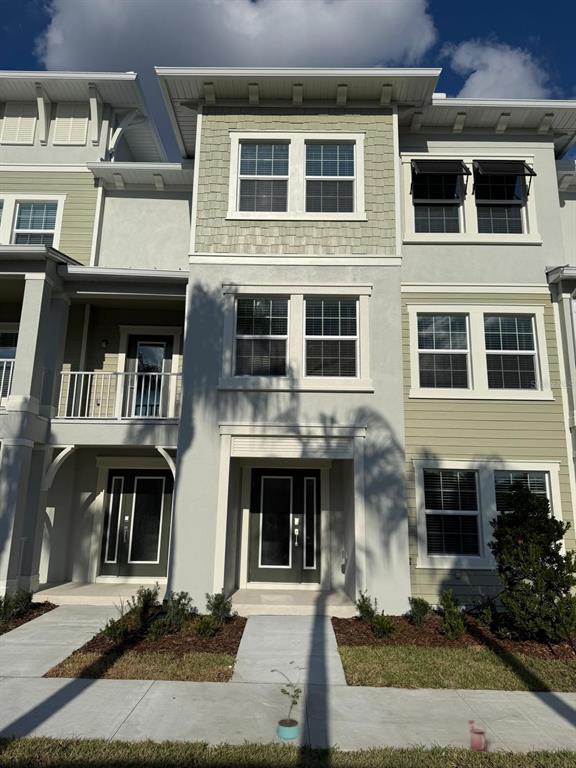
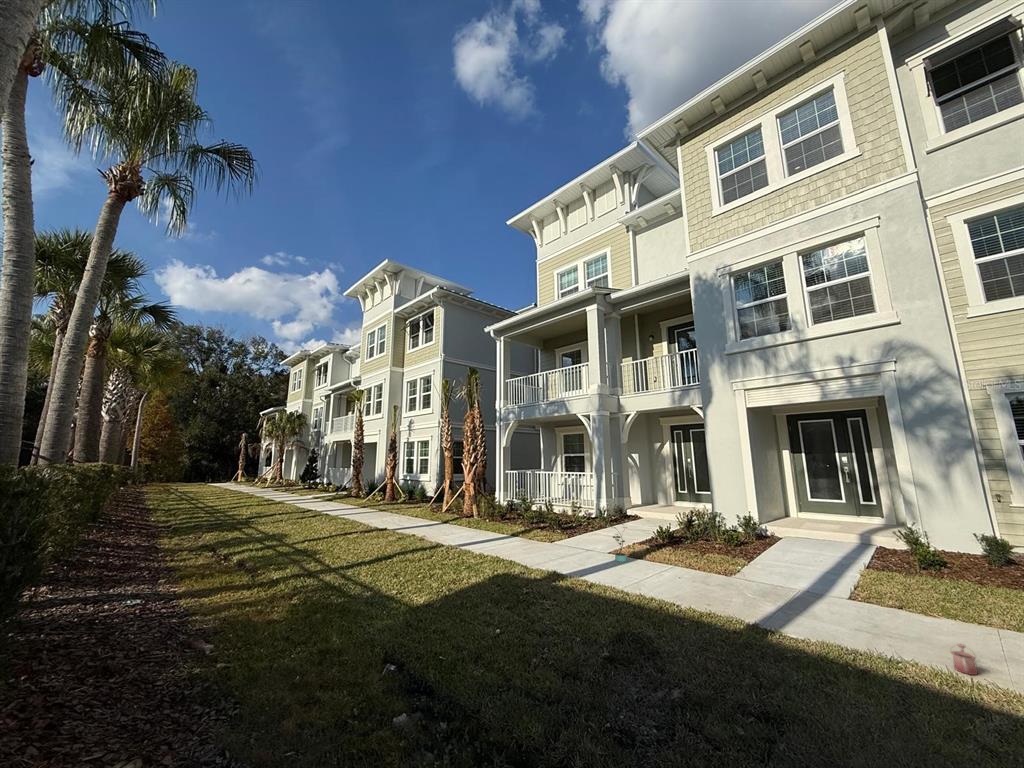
potted plant: present [271,661,306,739] -> present [613,524,626,562]

